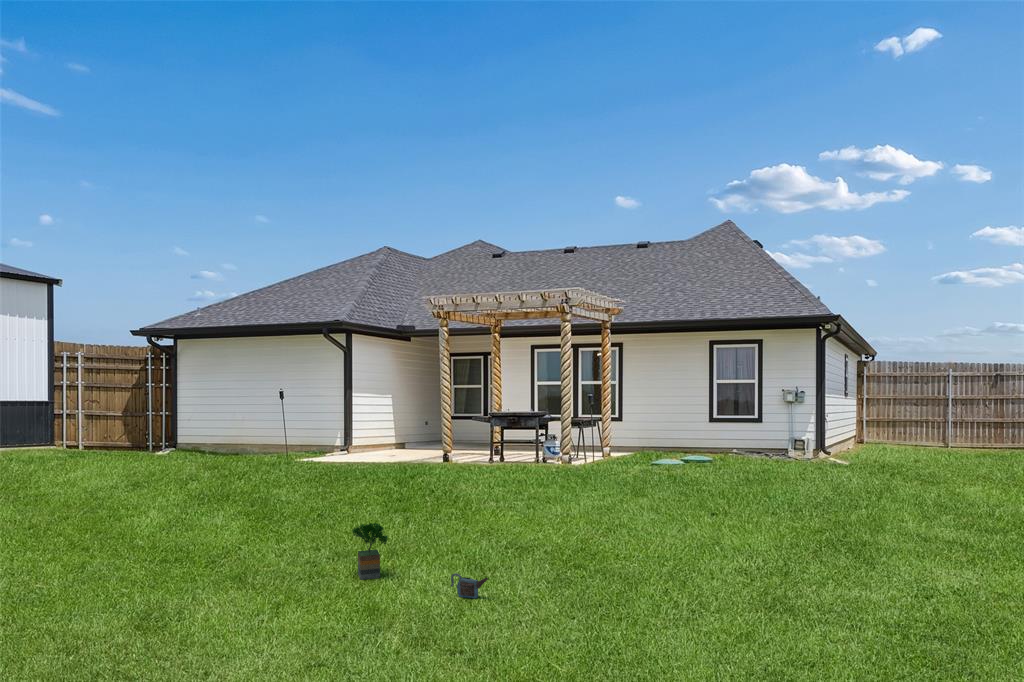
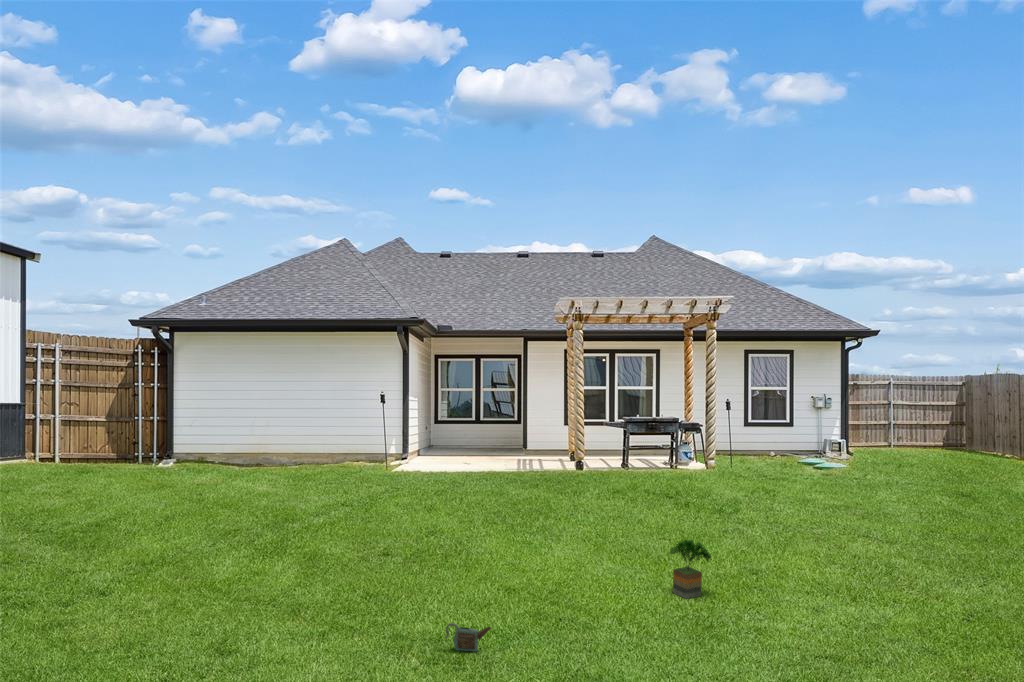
watering can: present [451,573,488,598] -> present [445,623,491,652]

